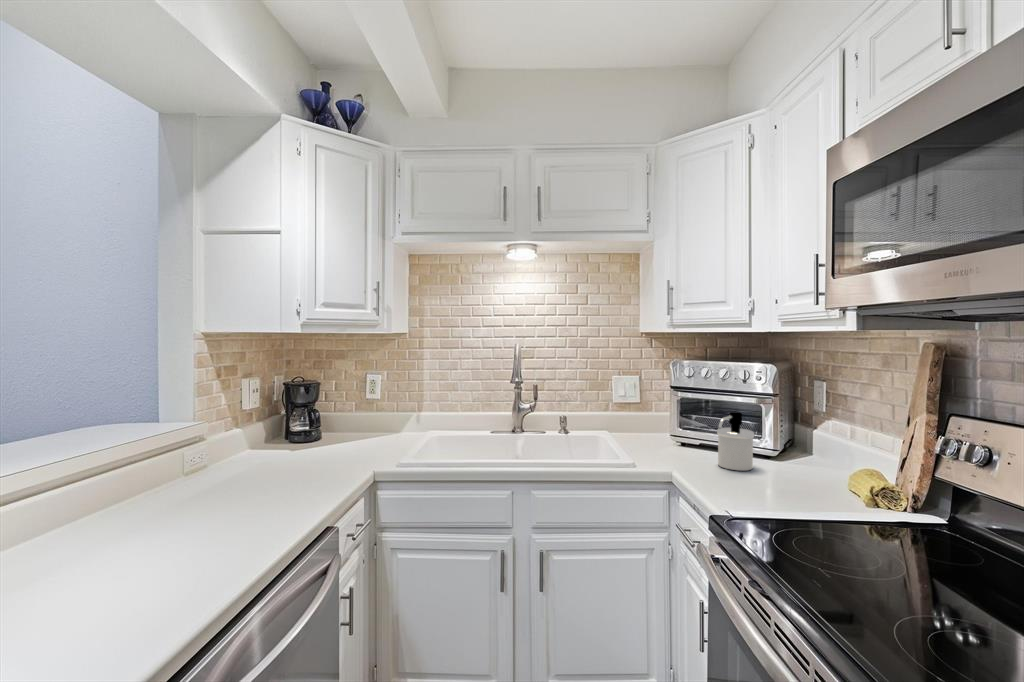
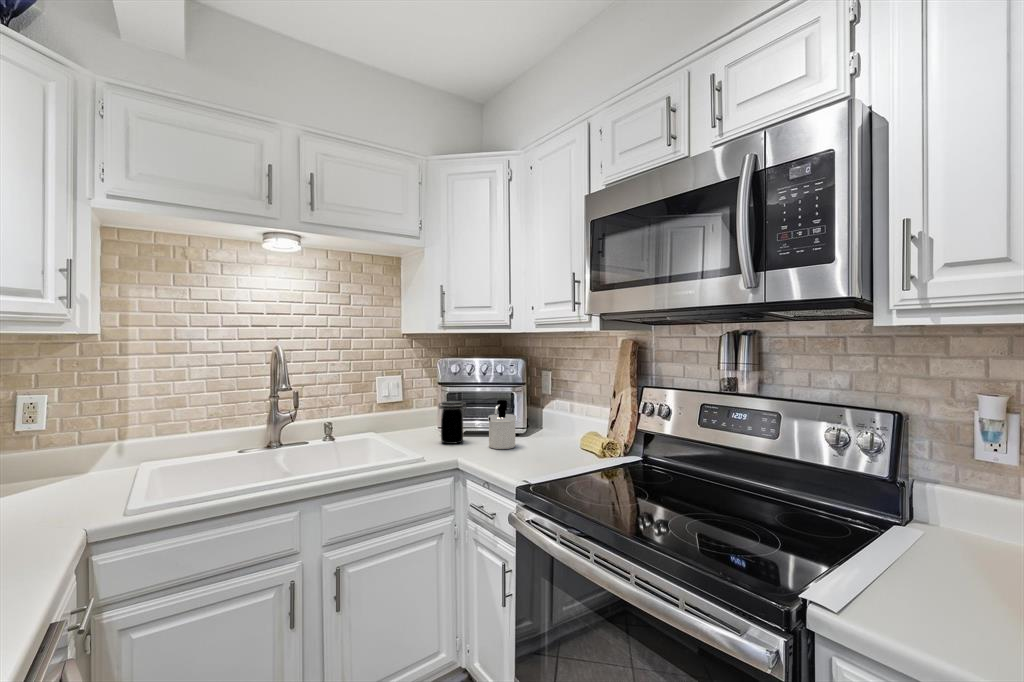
jar: none [666,407,696,454] -> present [439,401,467,444]

